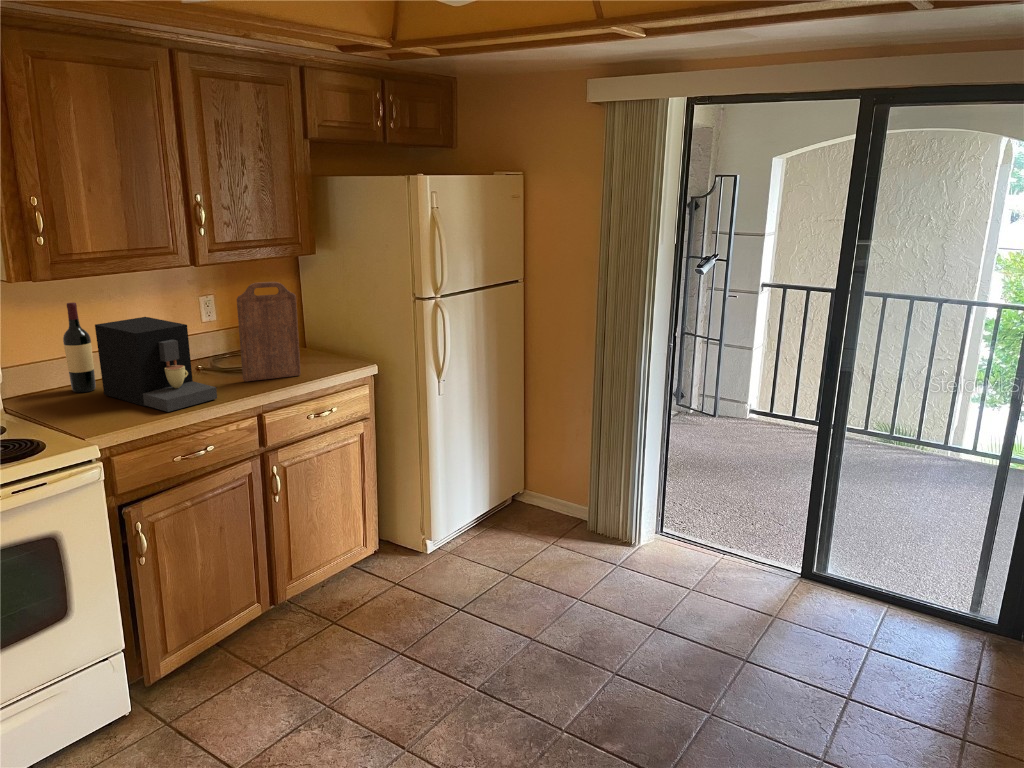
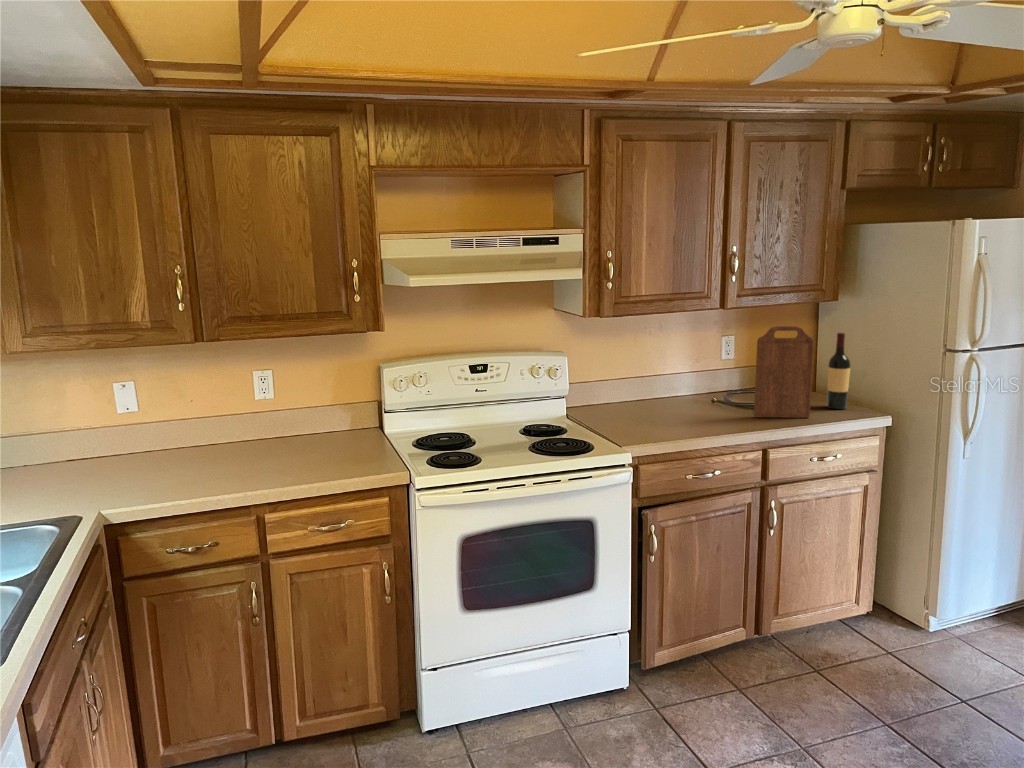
wine bottle: present [63,302,96,392] -> present [827,333,851,409]
coffee maker: present [95,317,217,412] -> none [638,351,731,435]

